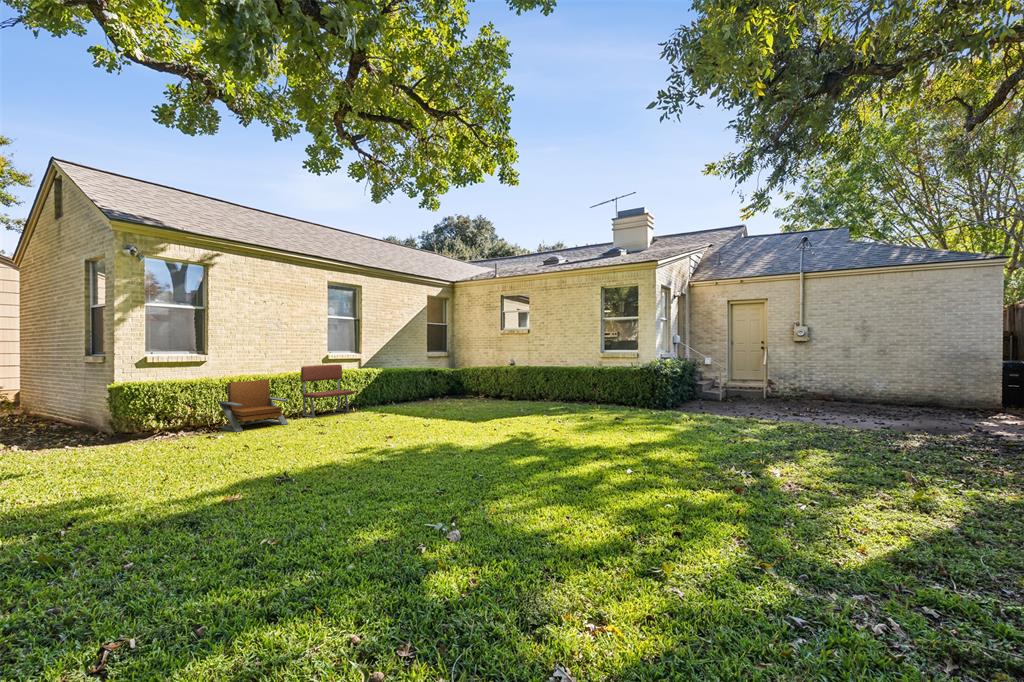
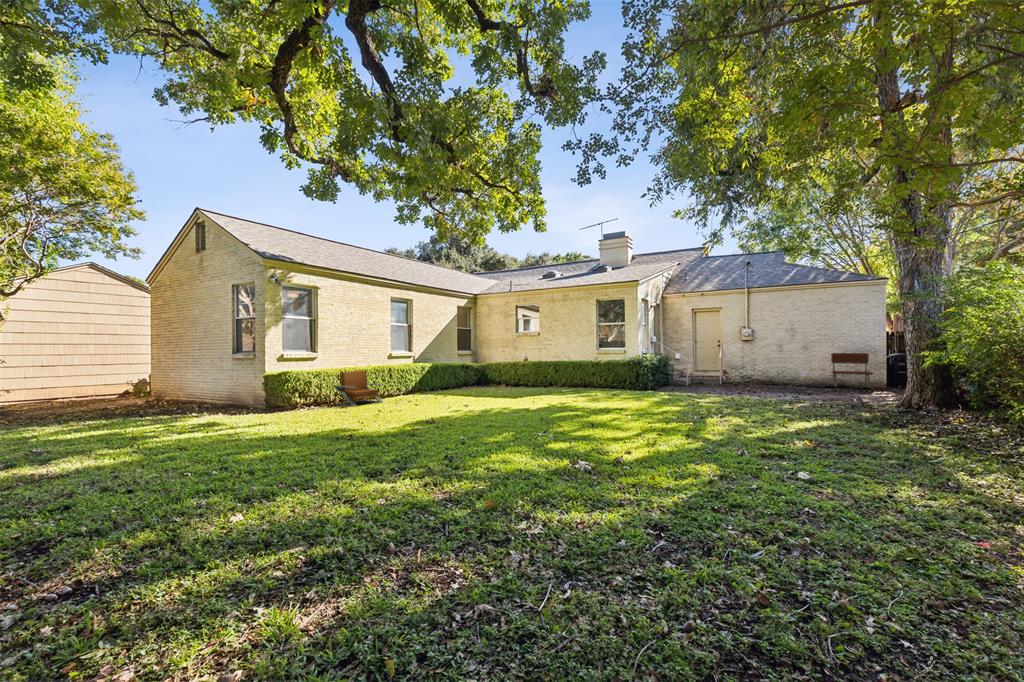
bench: present [301,365,355,418] -> present [831,353,873,388]

